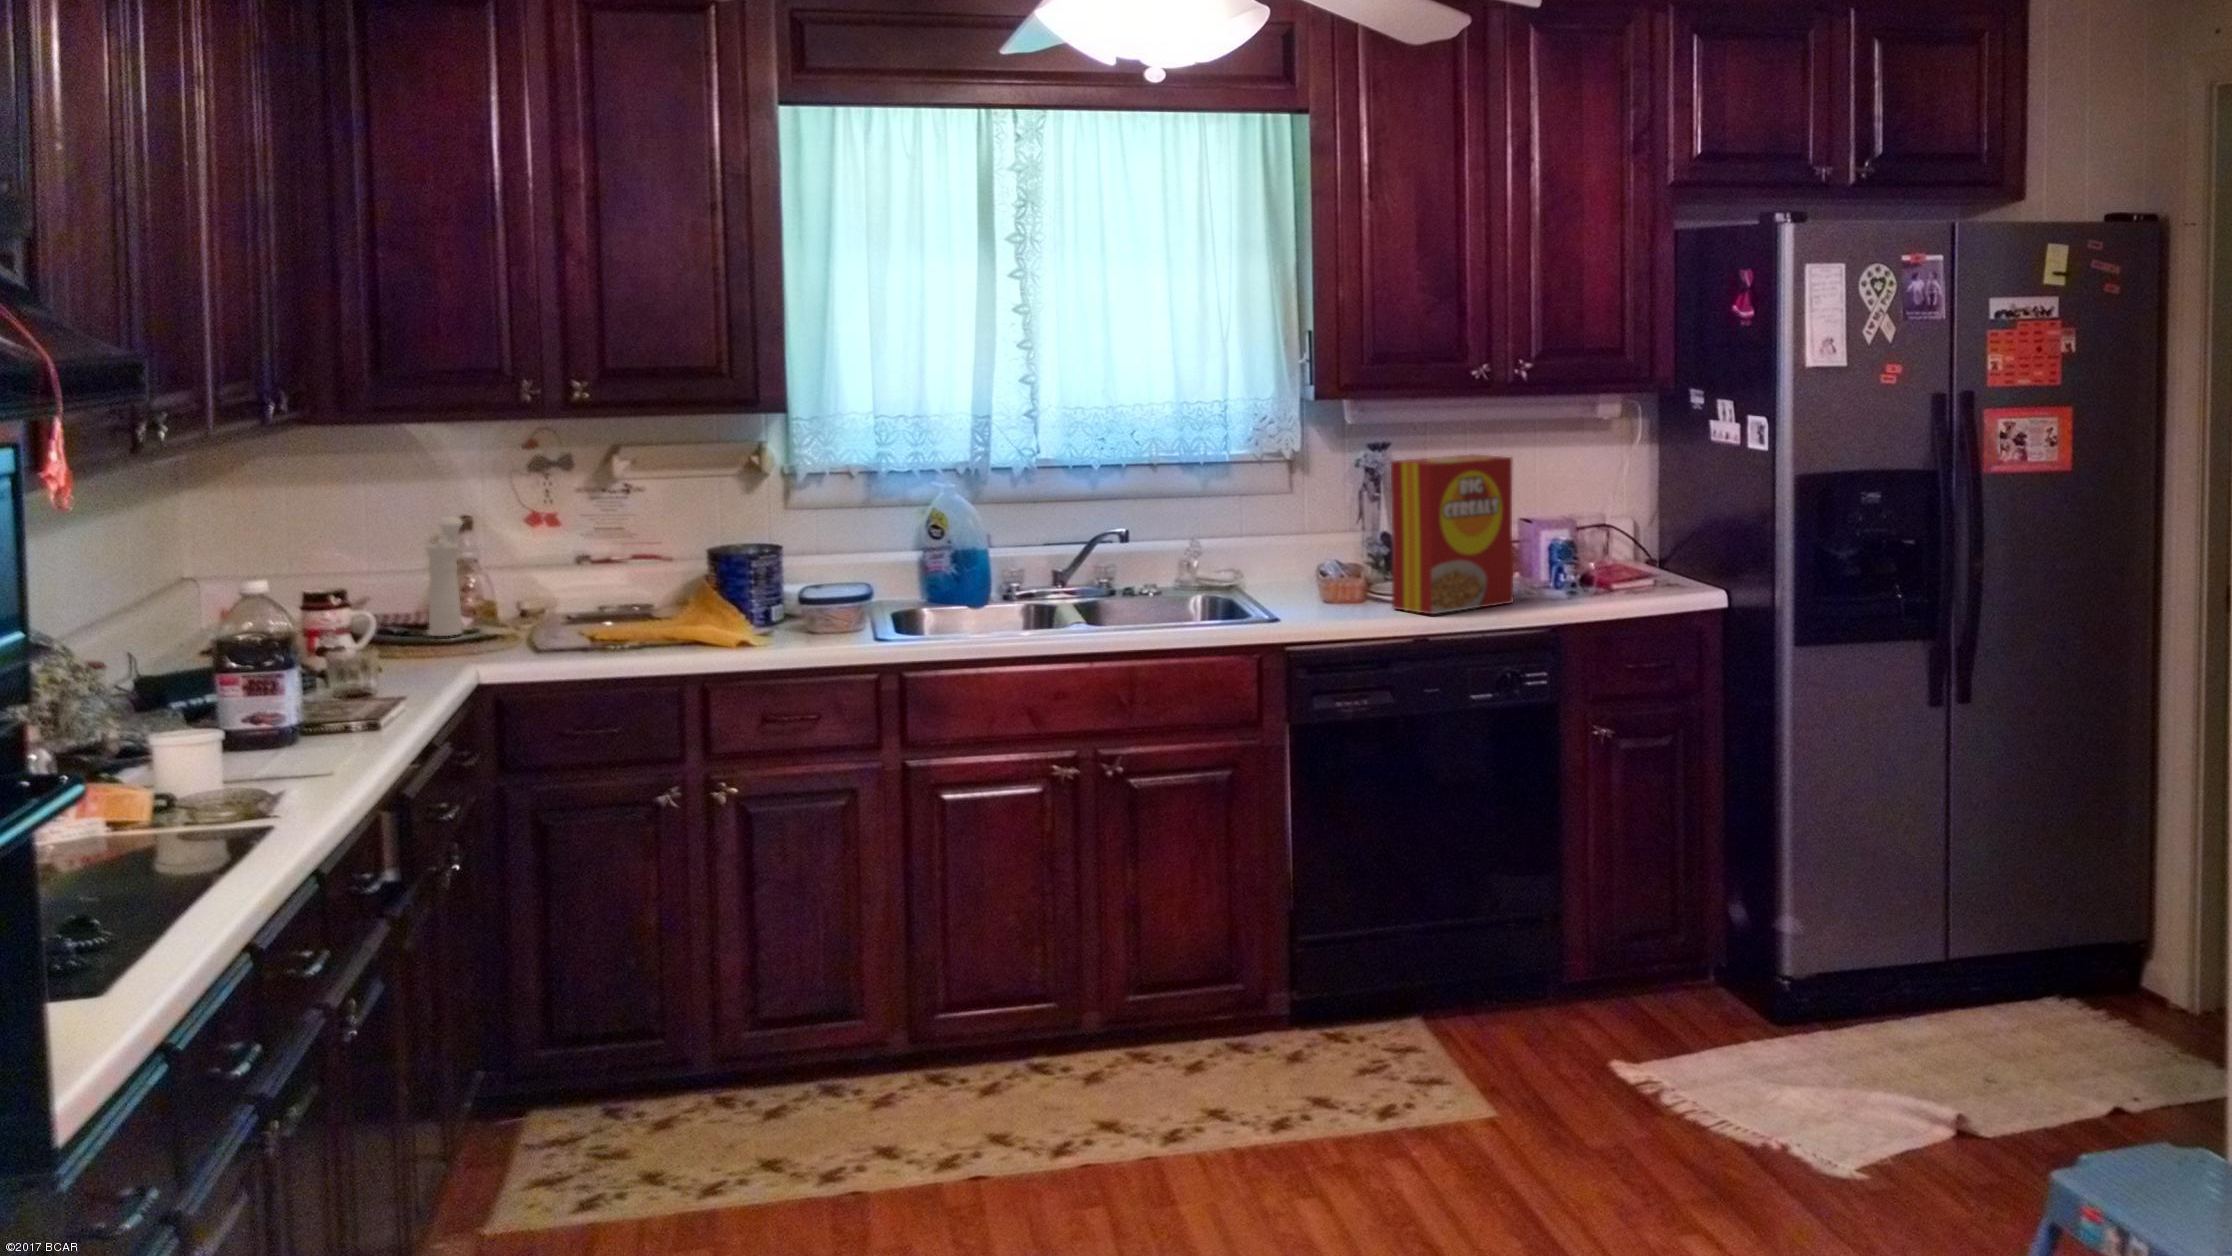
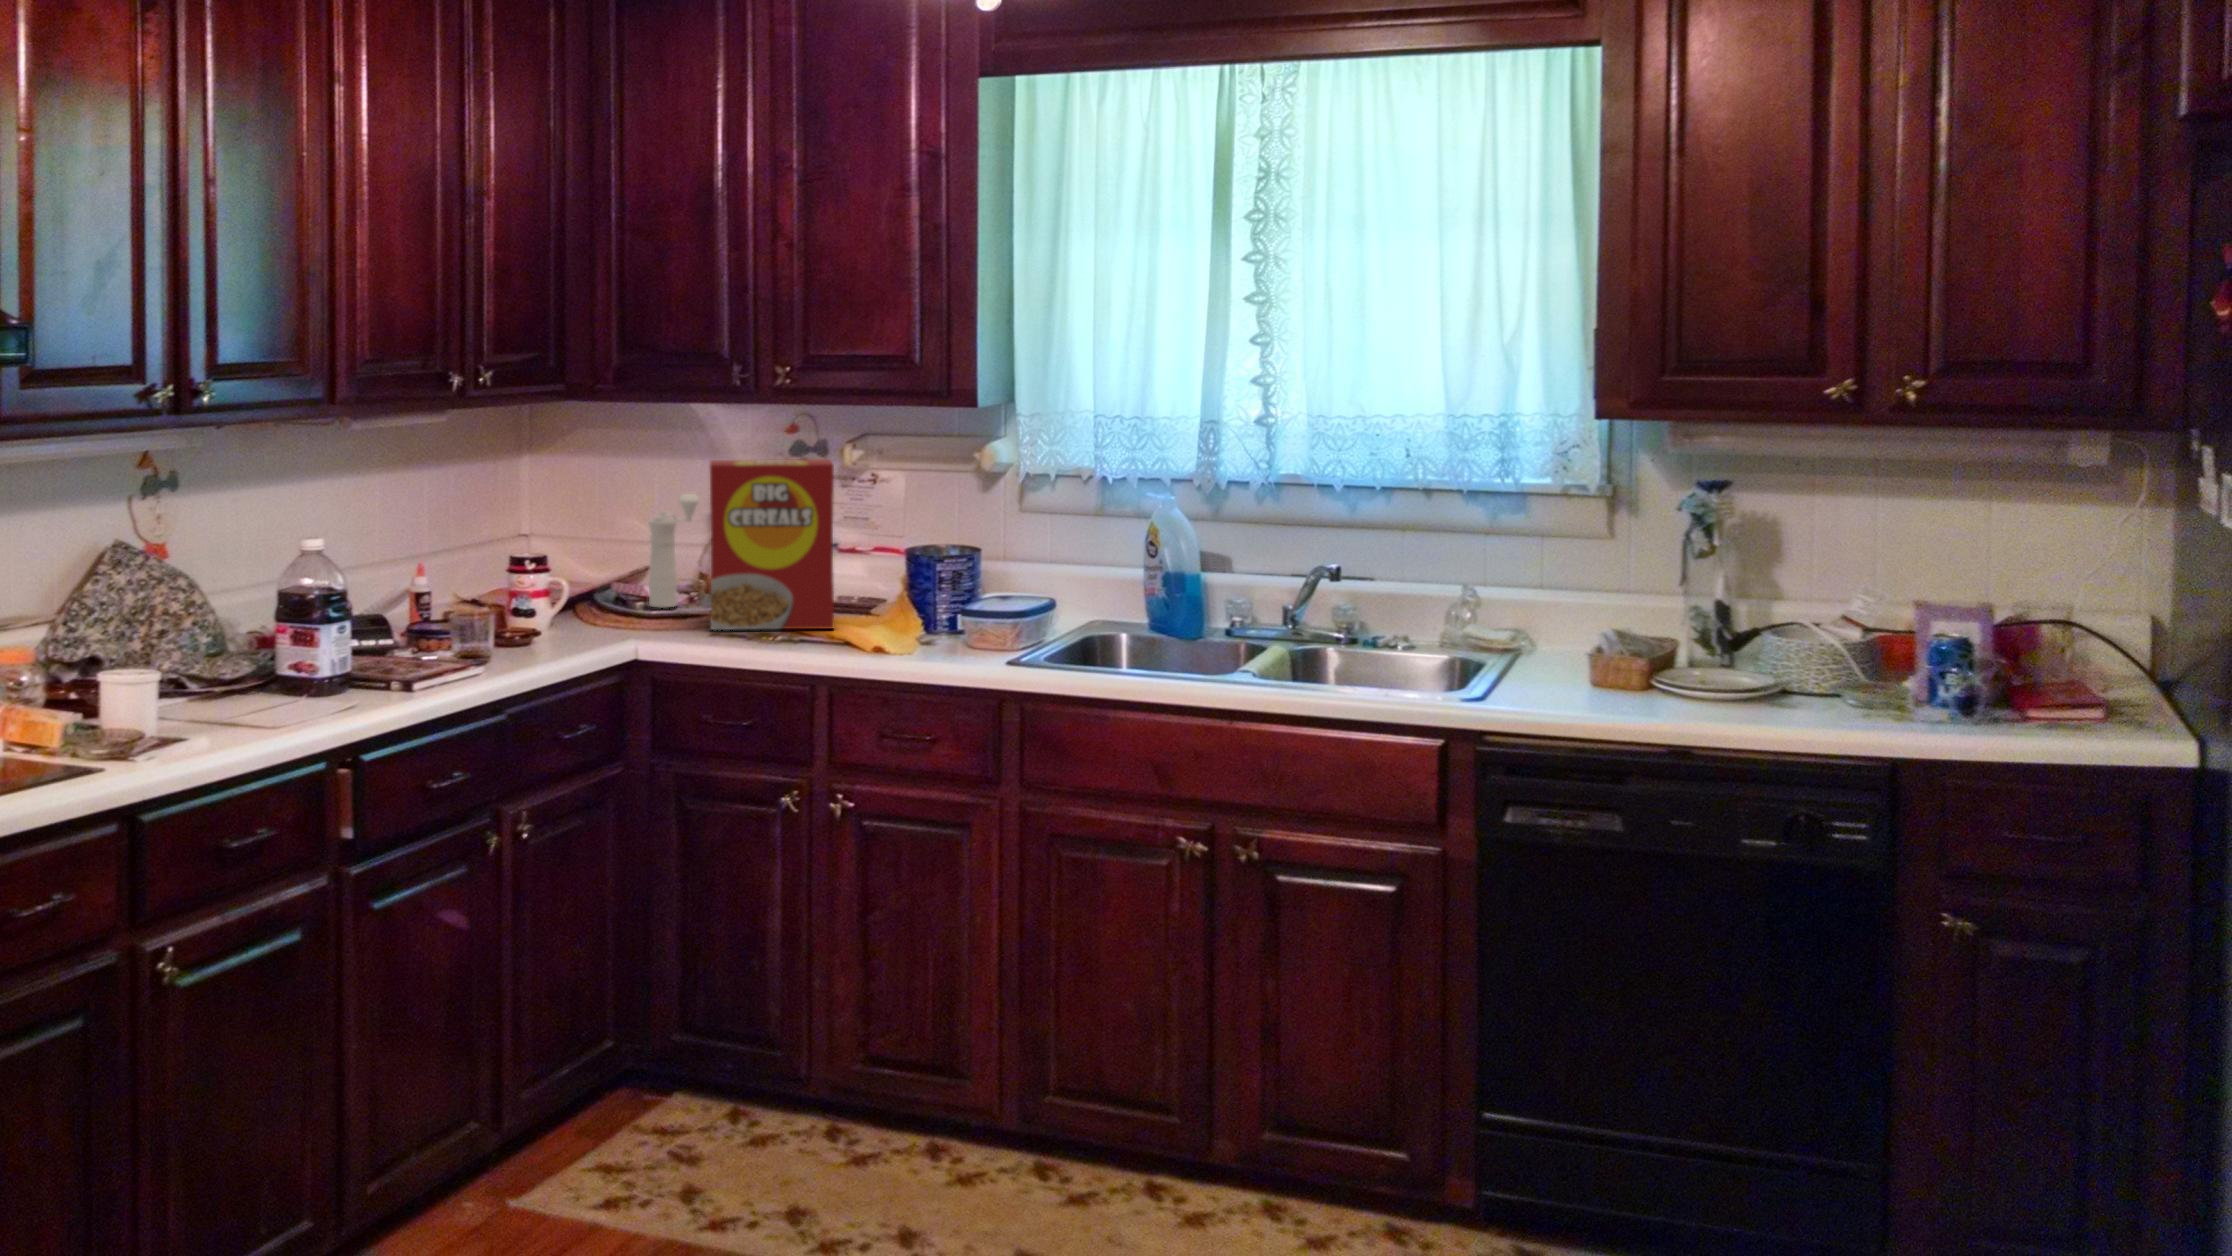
cereal box: present [1391,454,1513,614] -> present [710,459,834,630]

